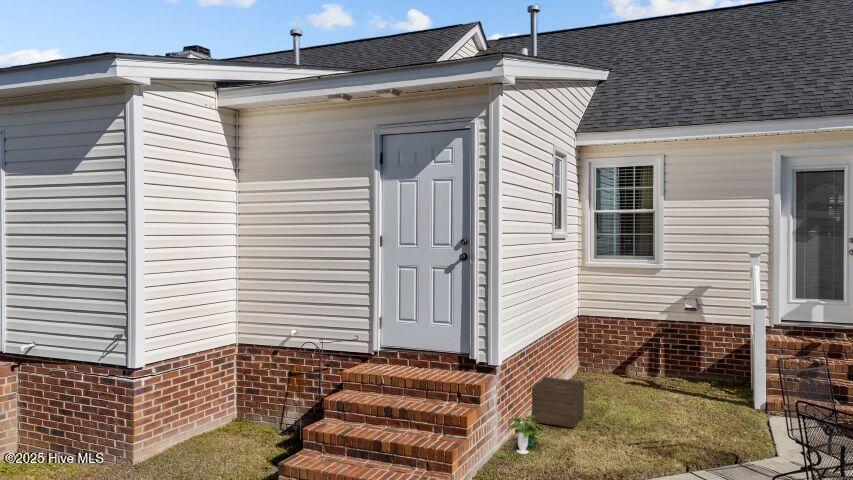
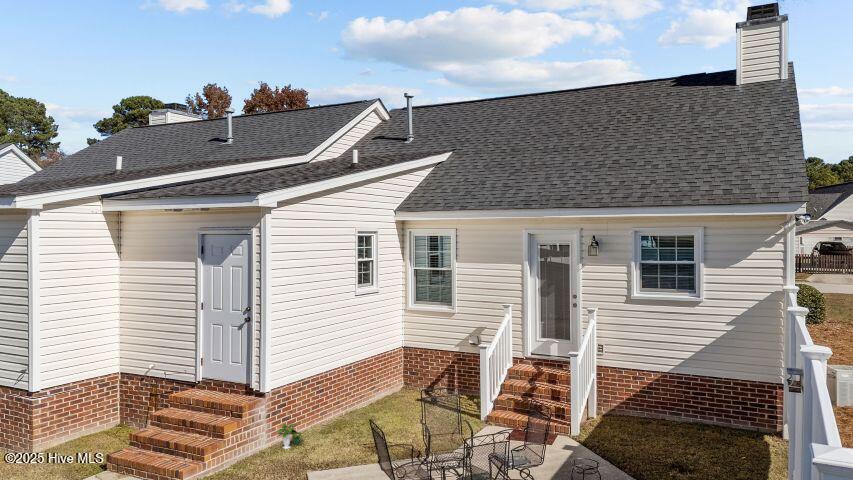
wooden crate: present [531,377,584,428] -> none [316,396,358,432]

